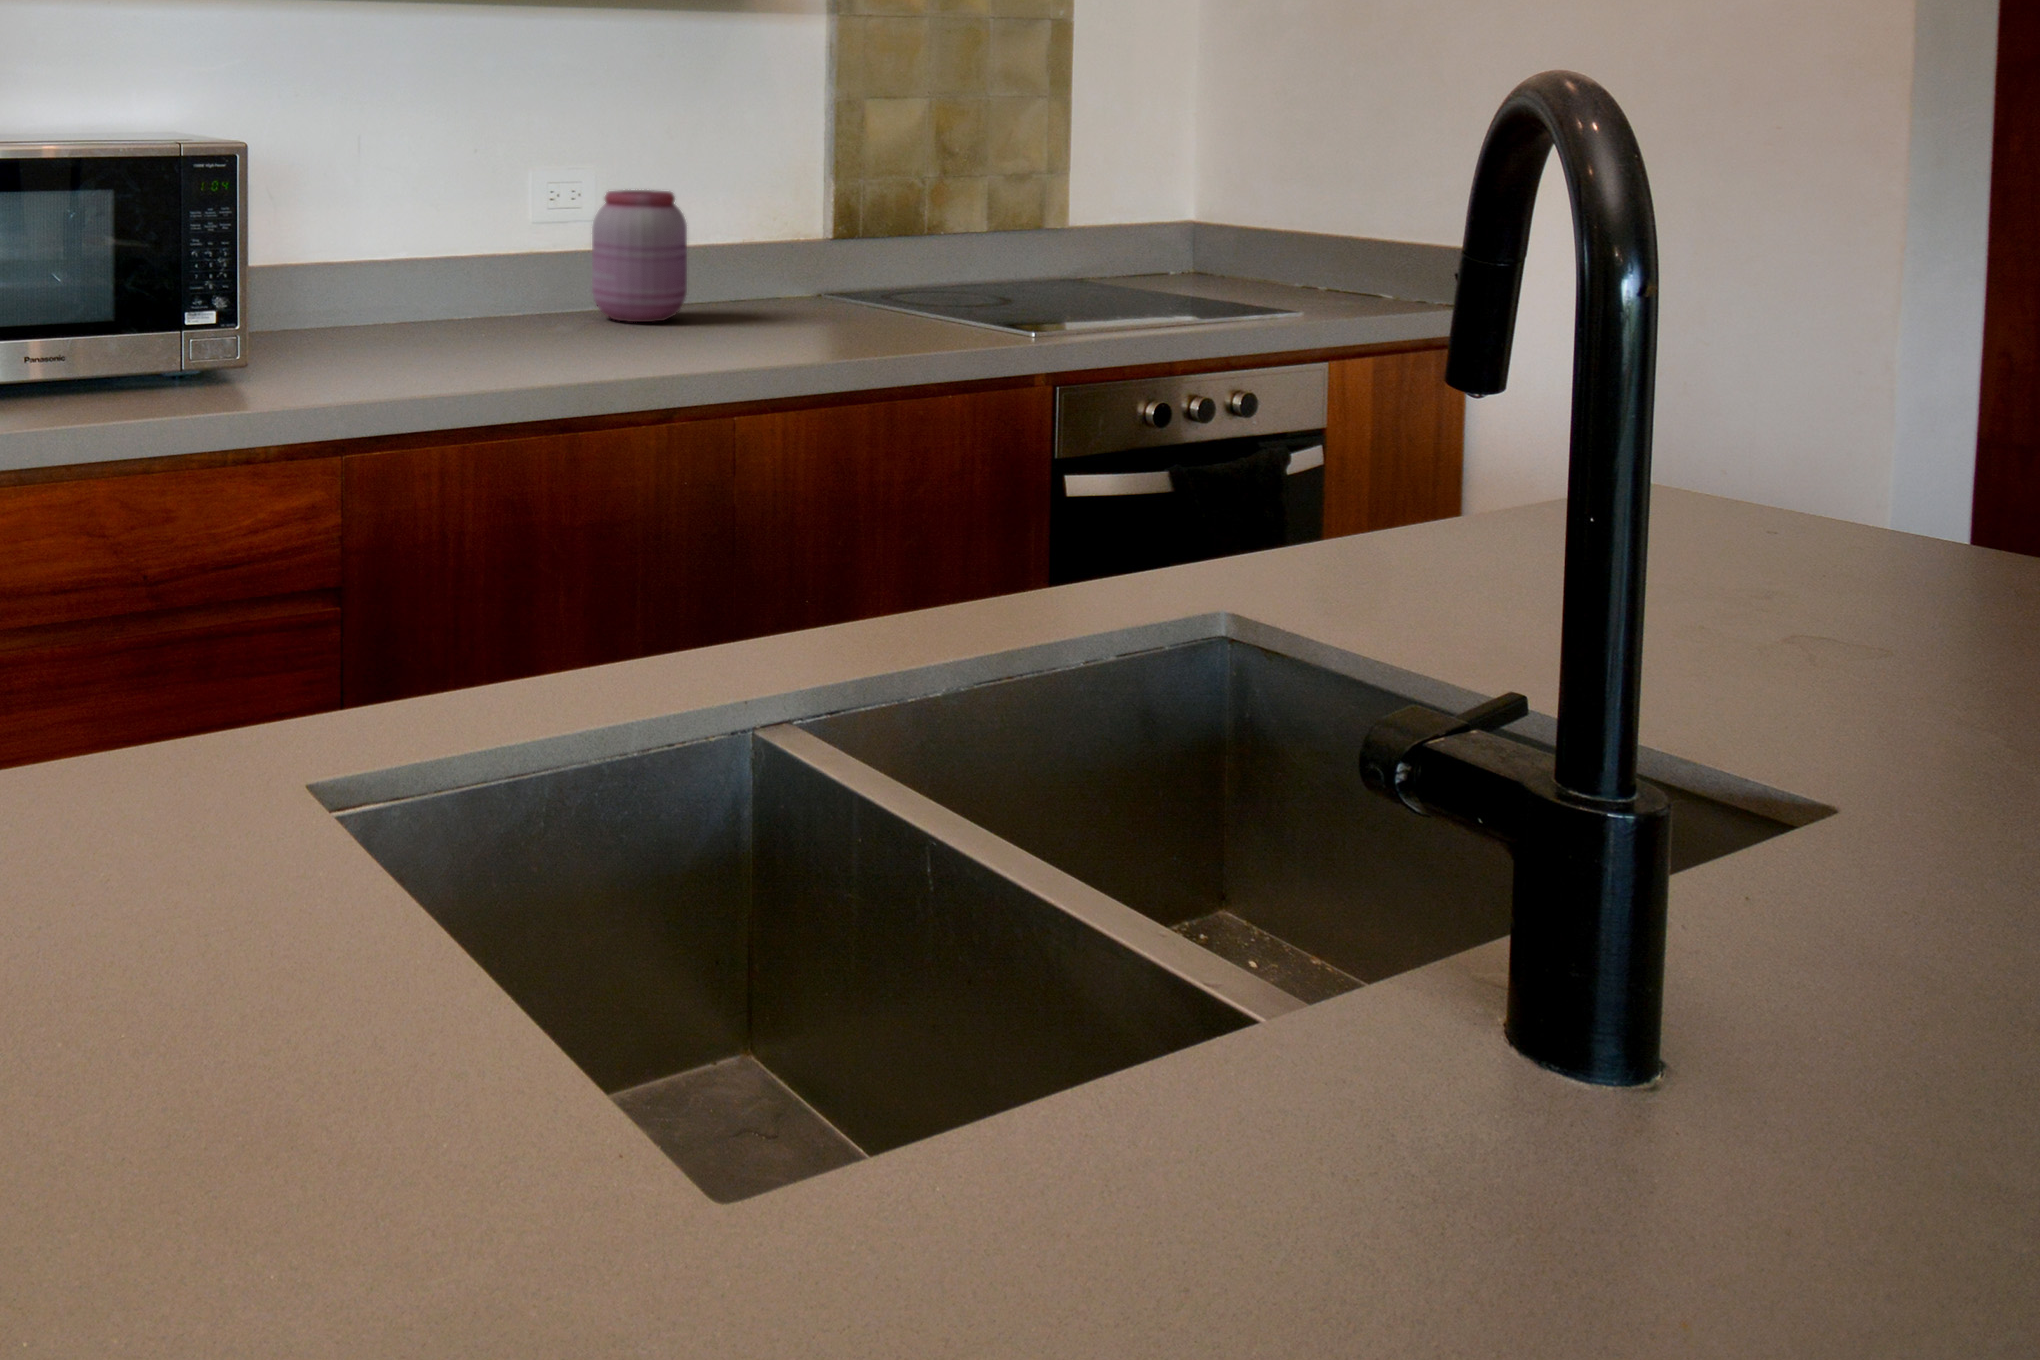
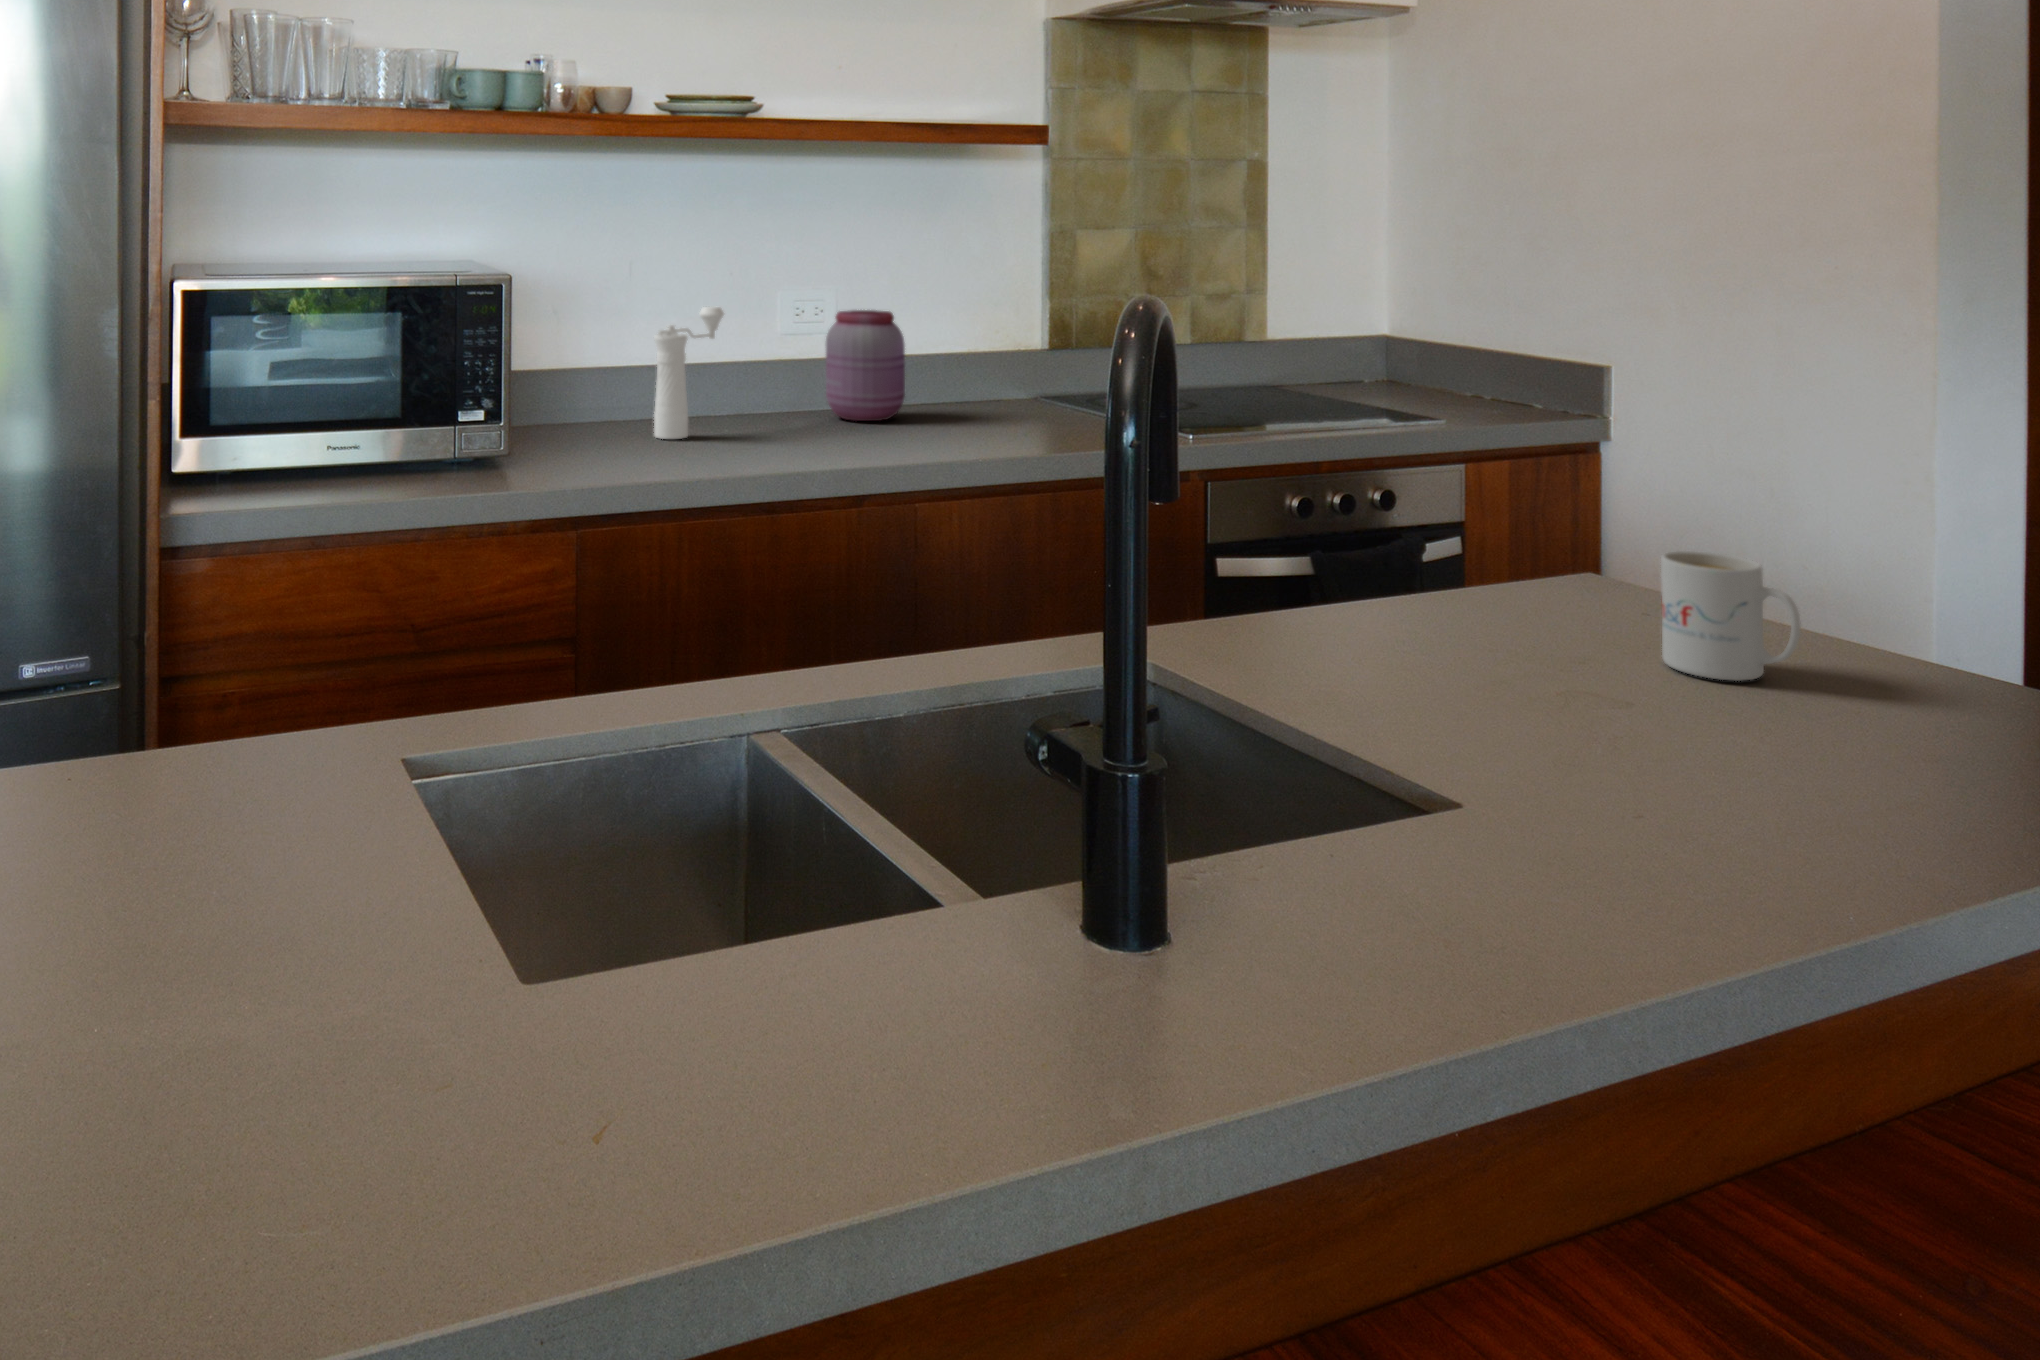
pepper mill: none [401,185,481,345] -> present [654,307,724,439]
mug: none [1795,458,1988,613] -> present [1661,551,1801,681]

